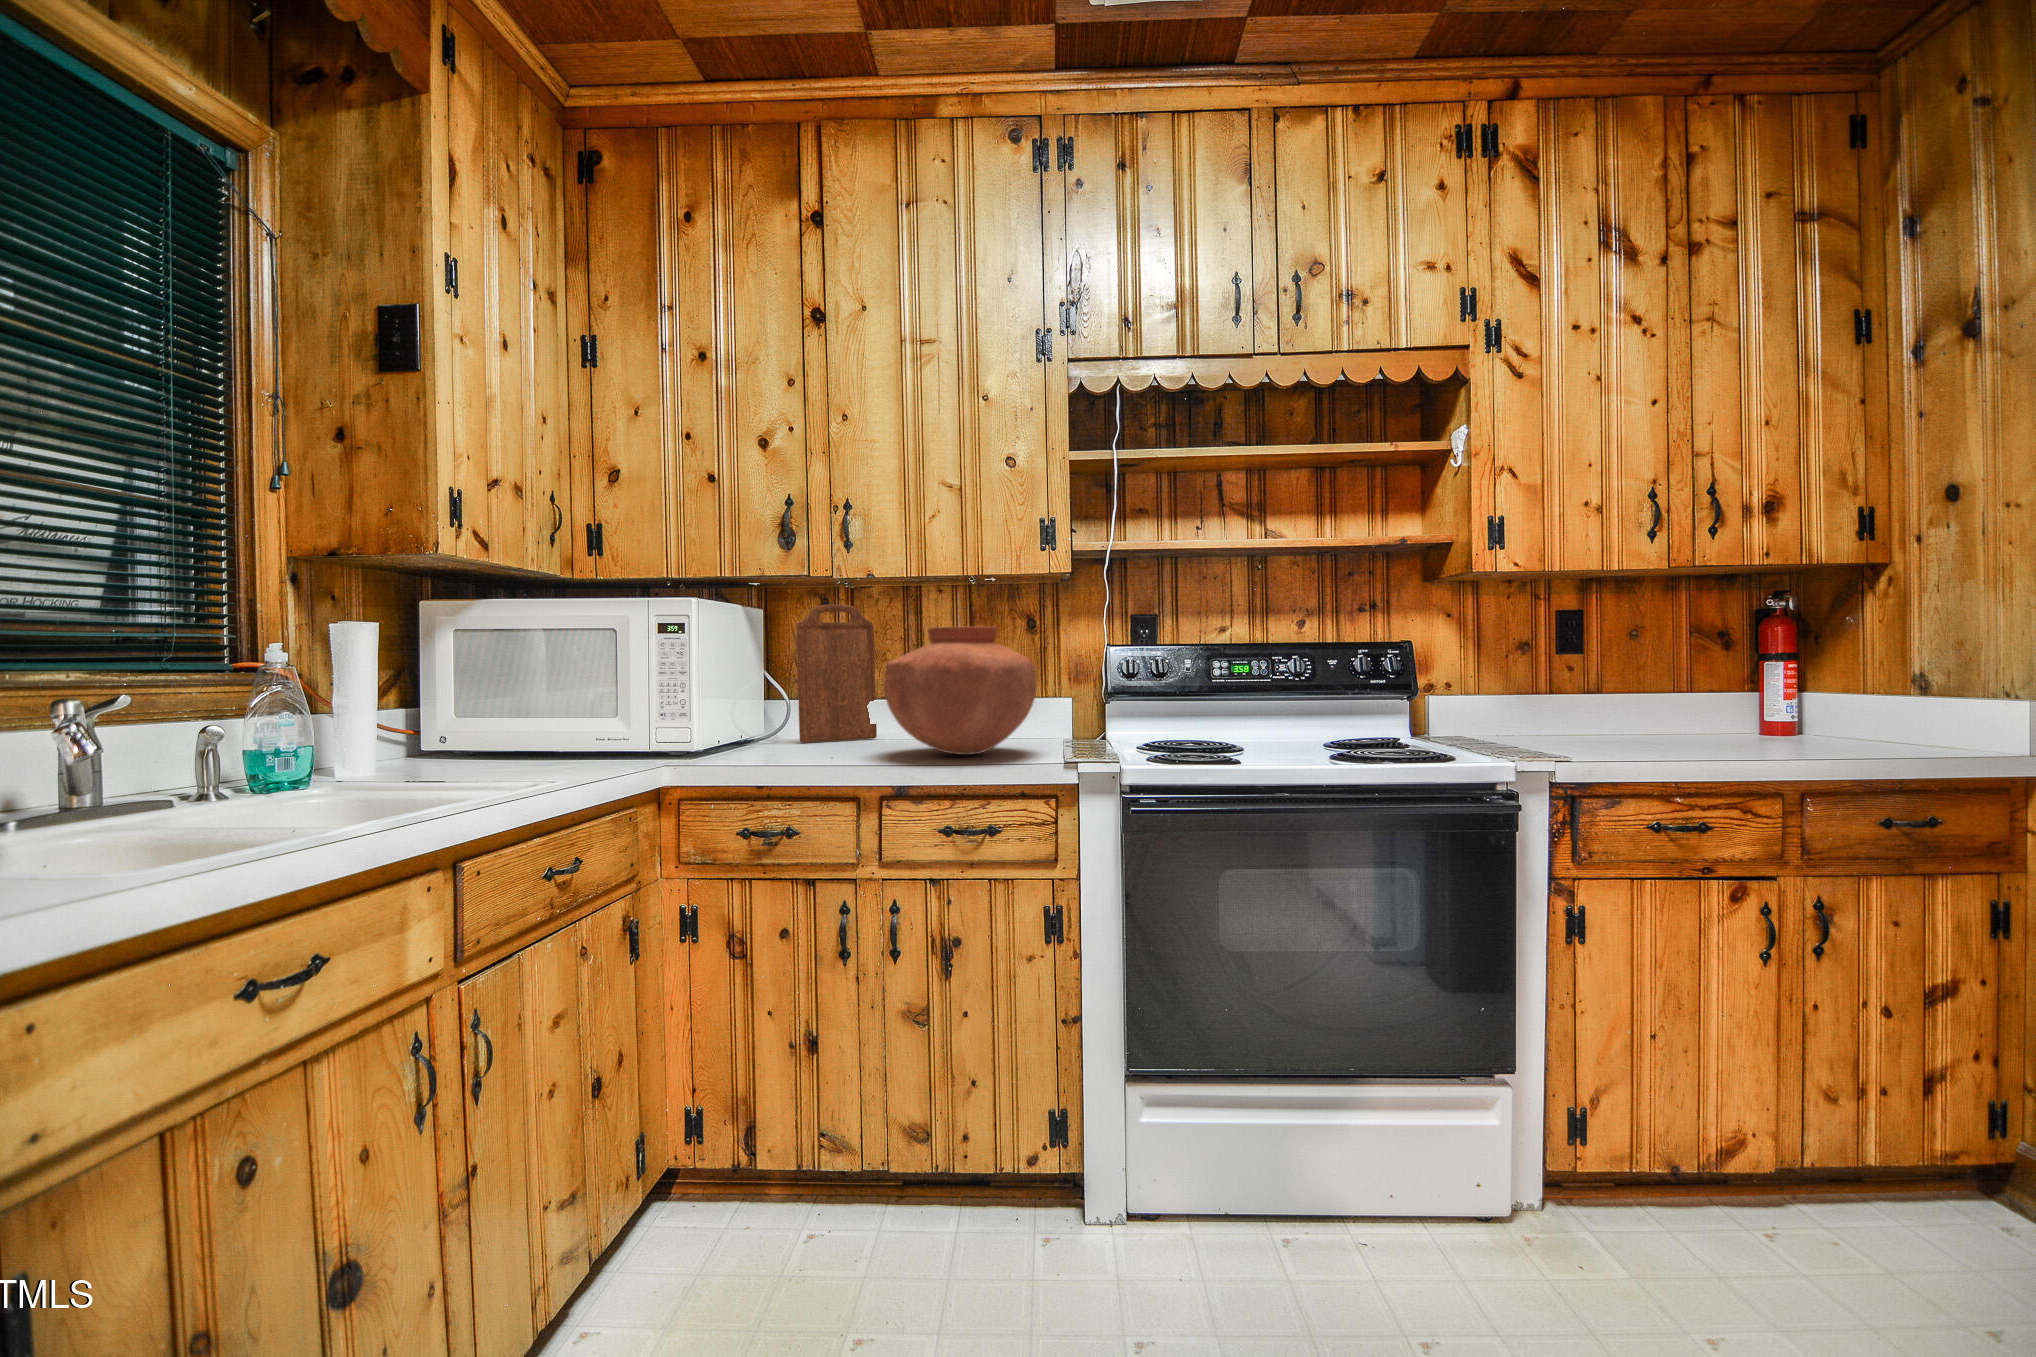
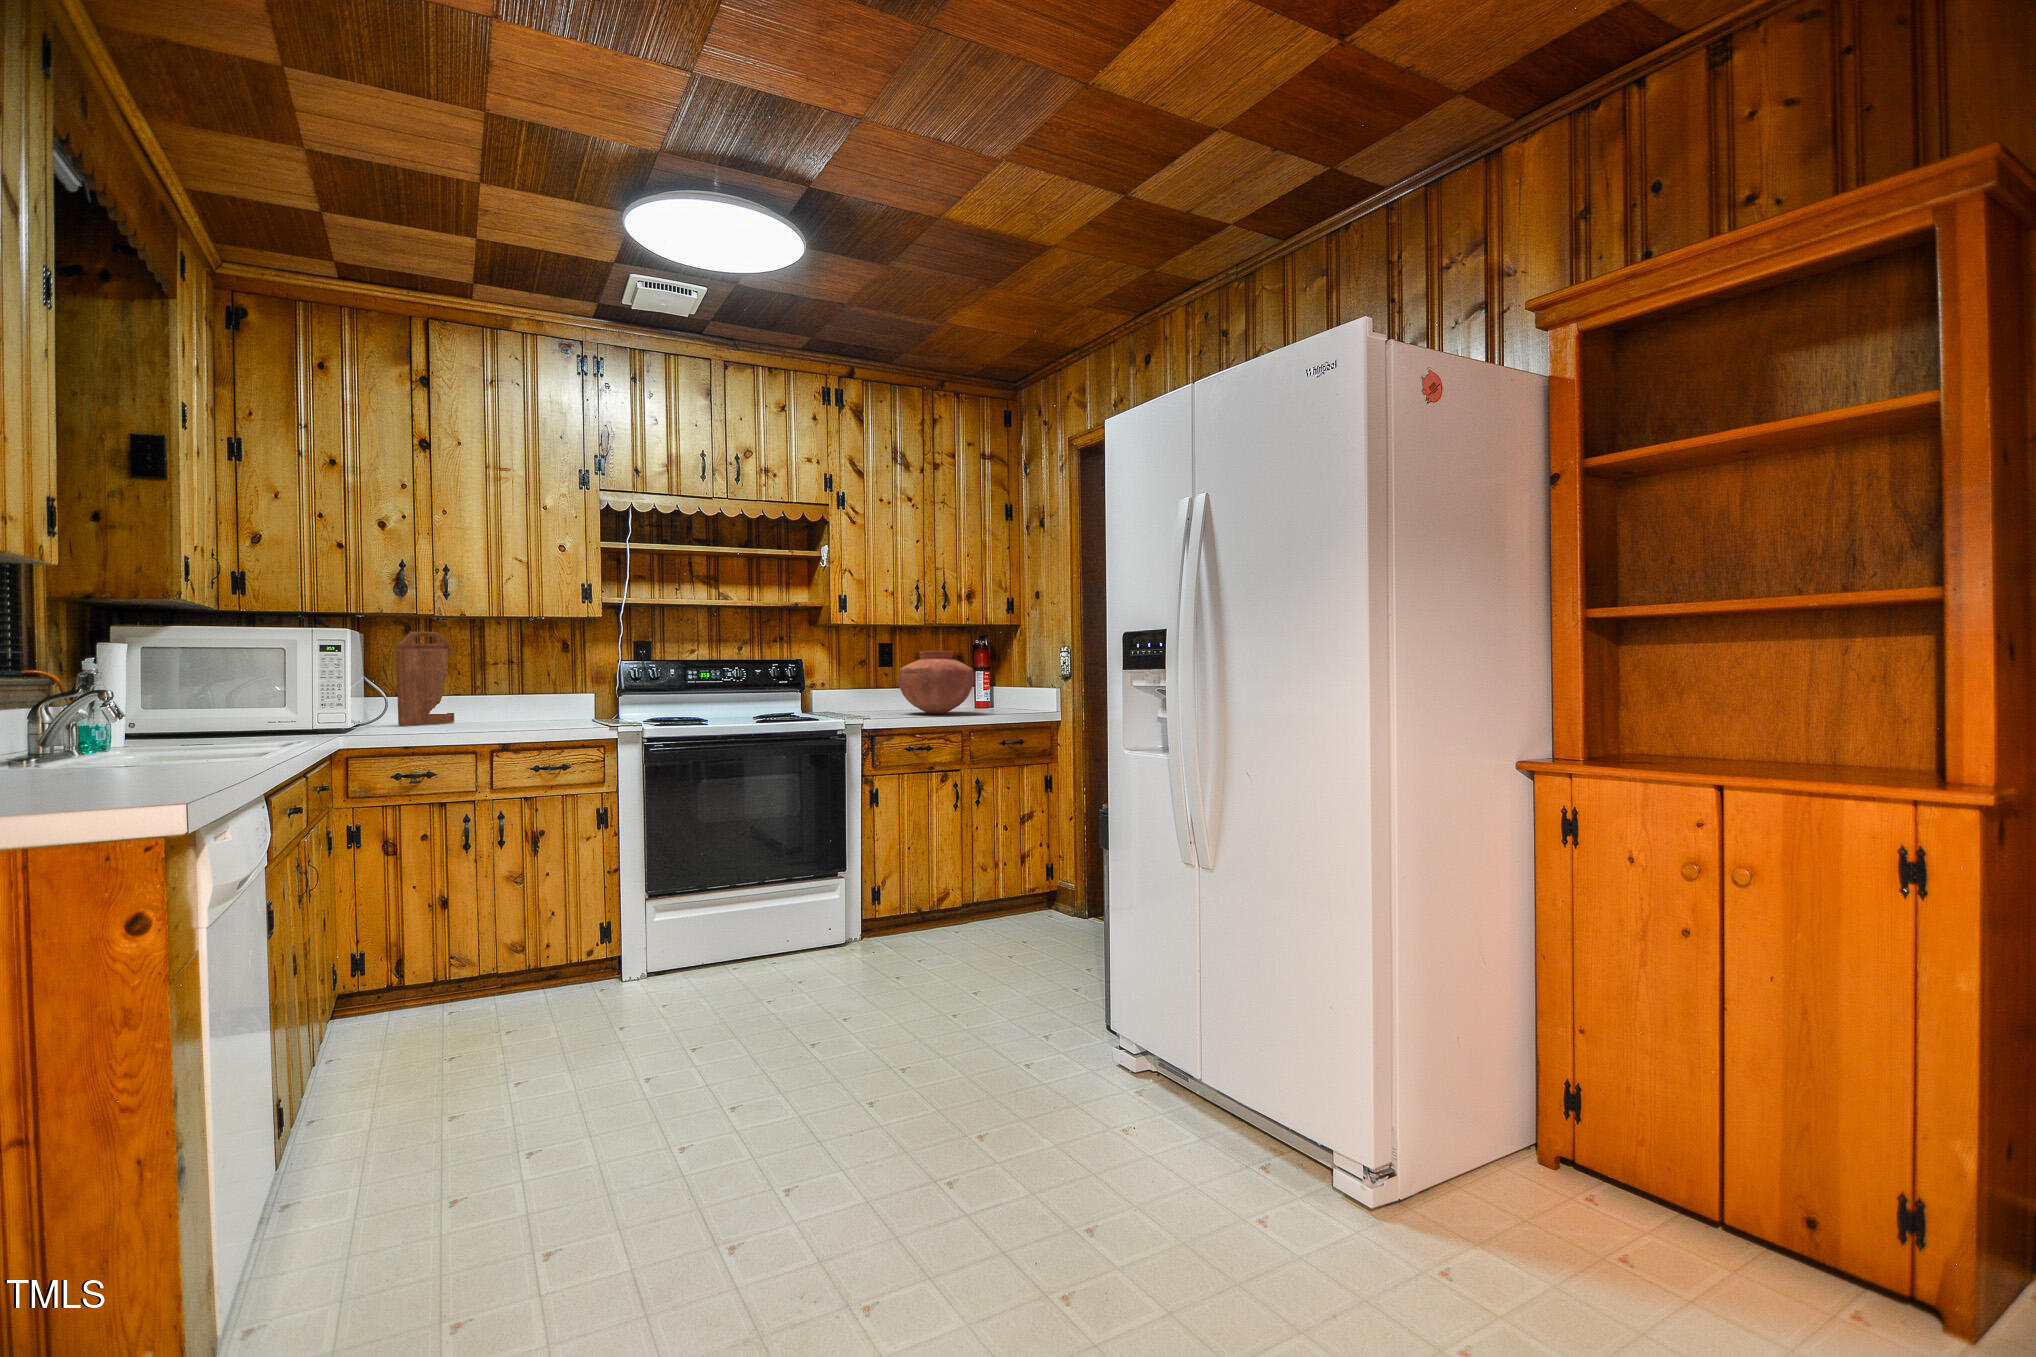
vase: present [884,626,1037,755] -> present [898,651,974,714]

